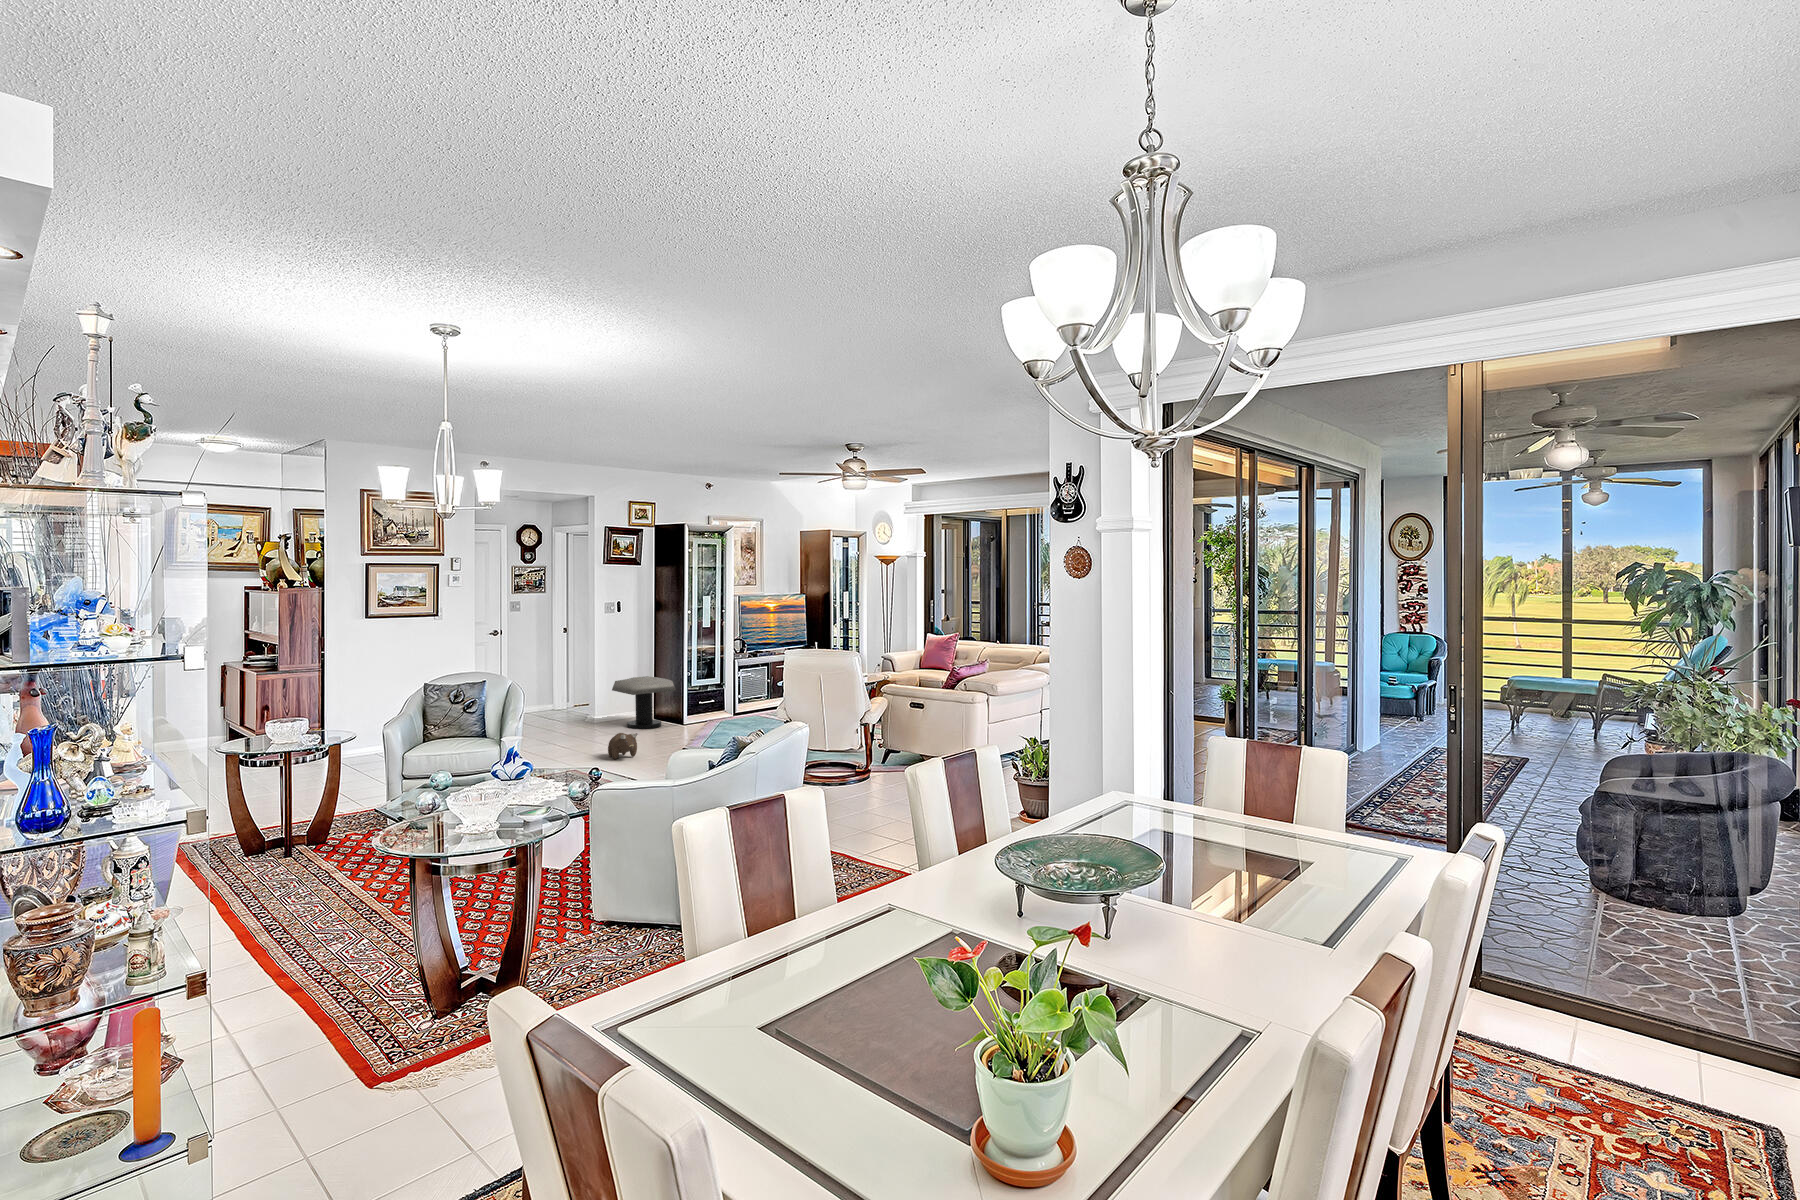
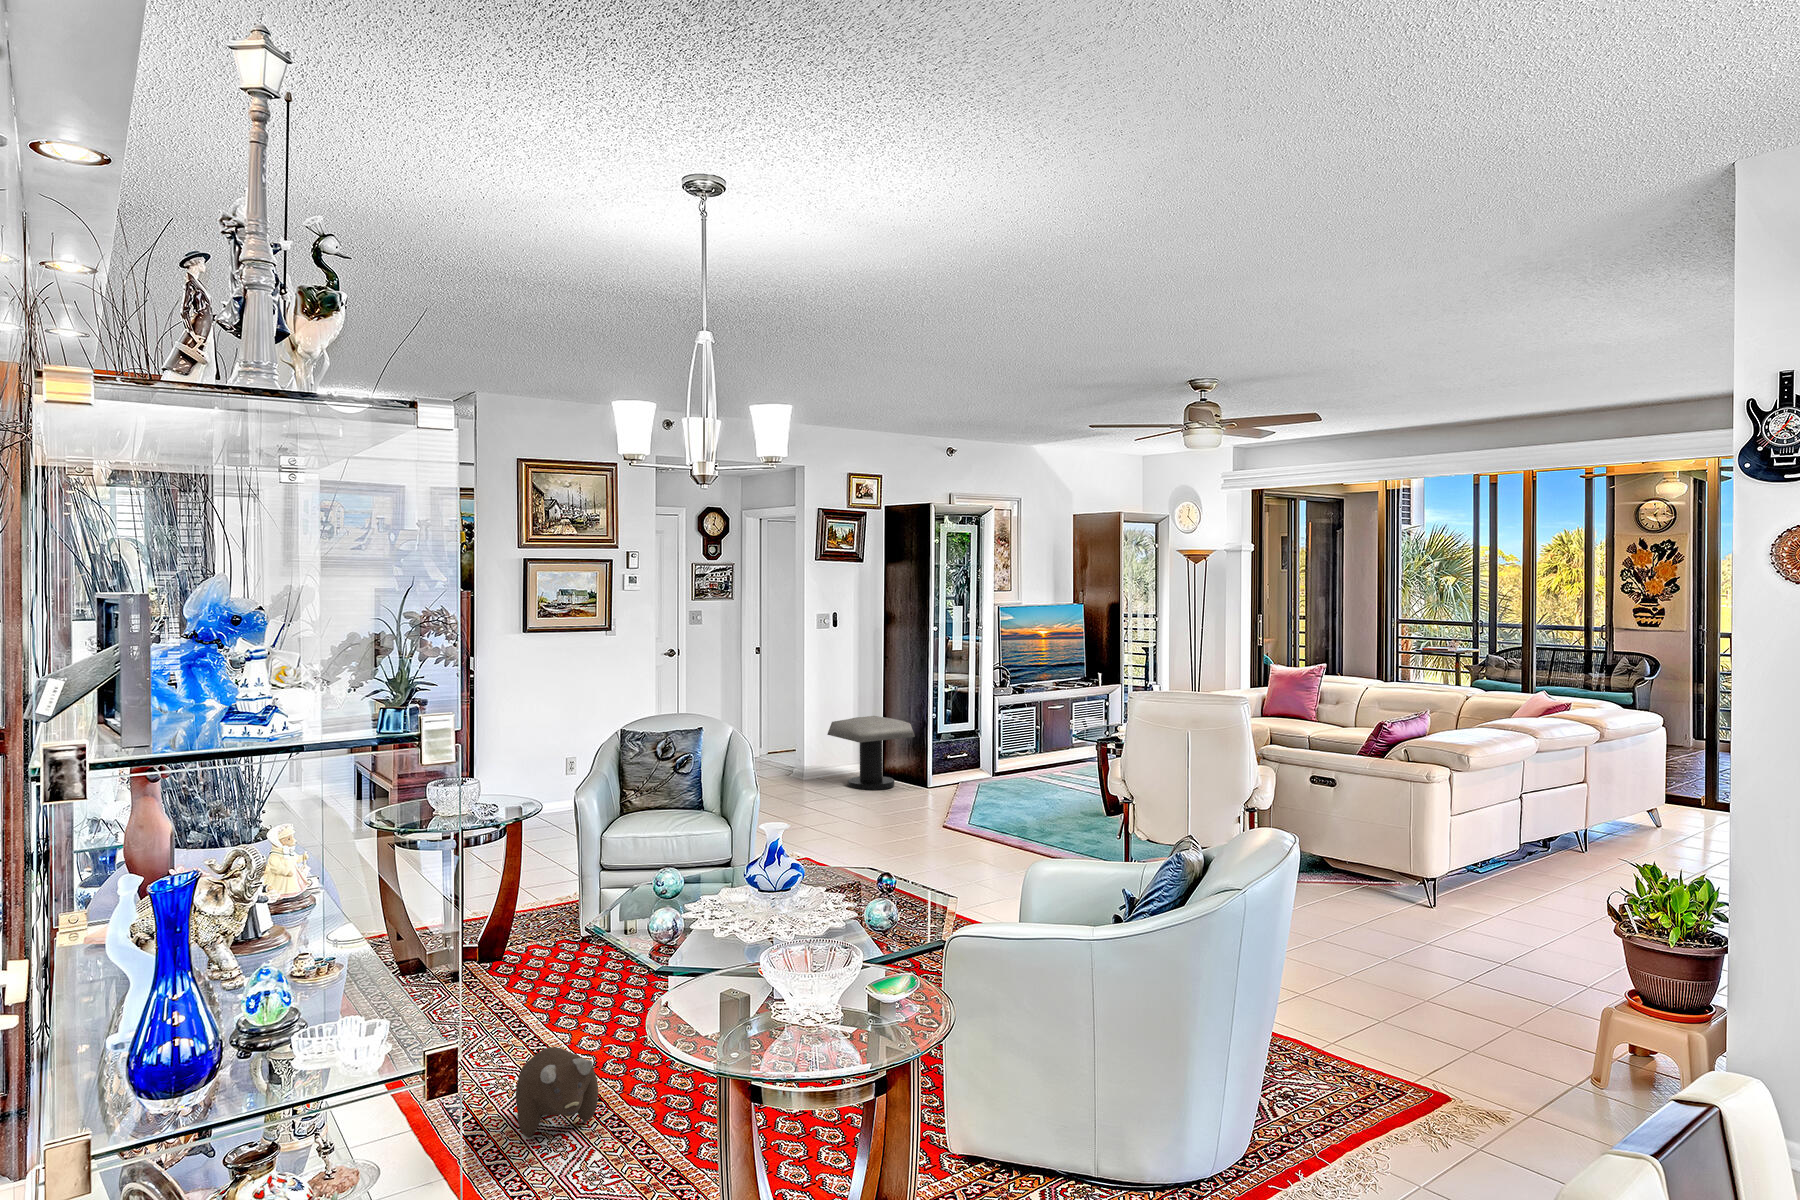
plush toy: present [608,733,637,759] -> present [516,1047,598,1137]

